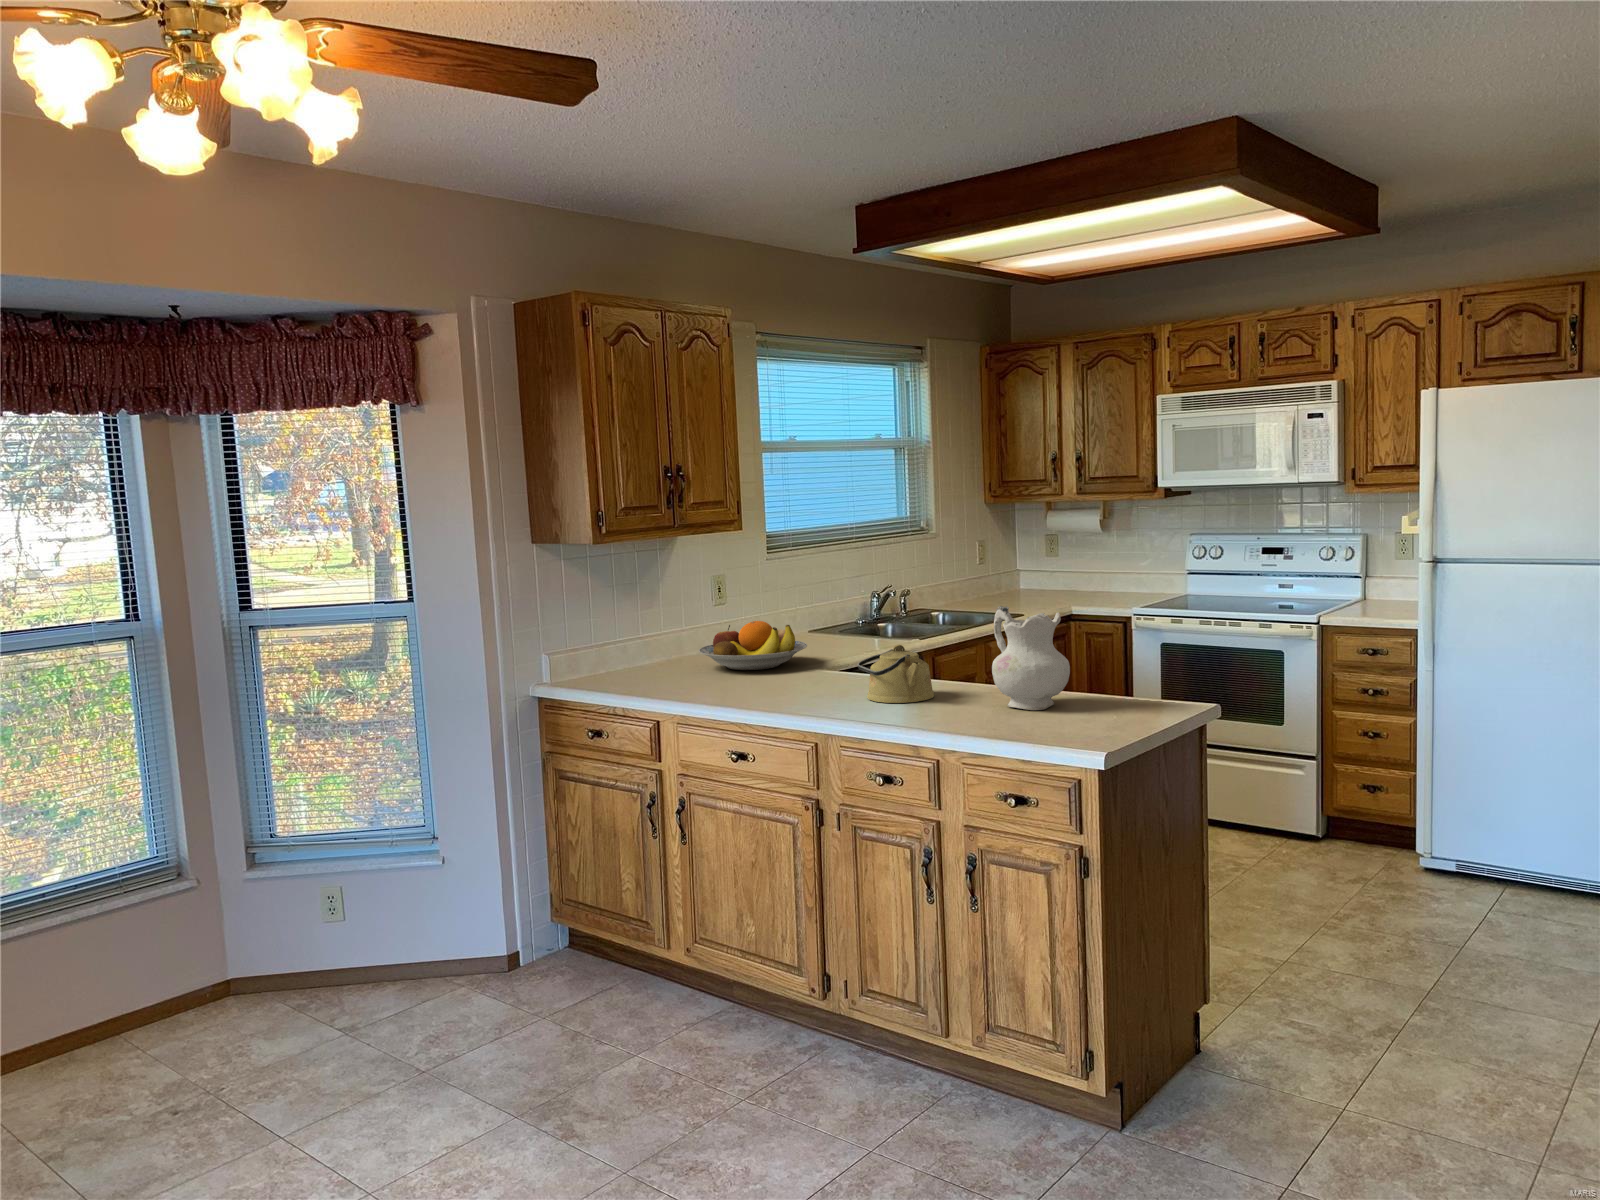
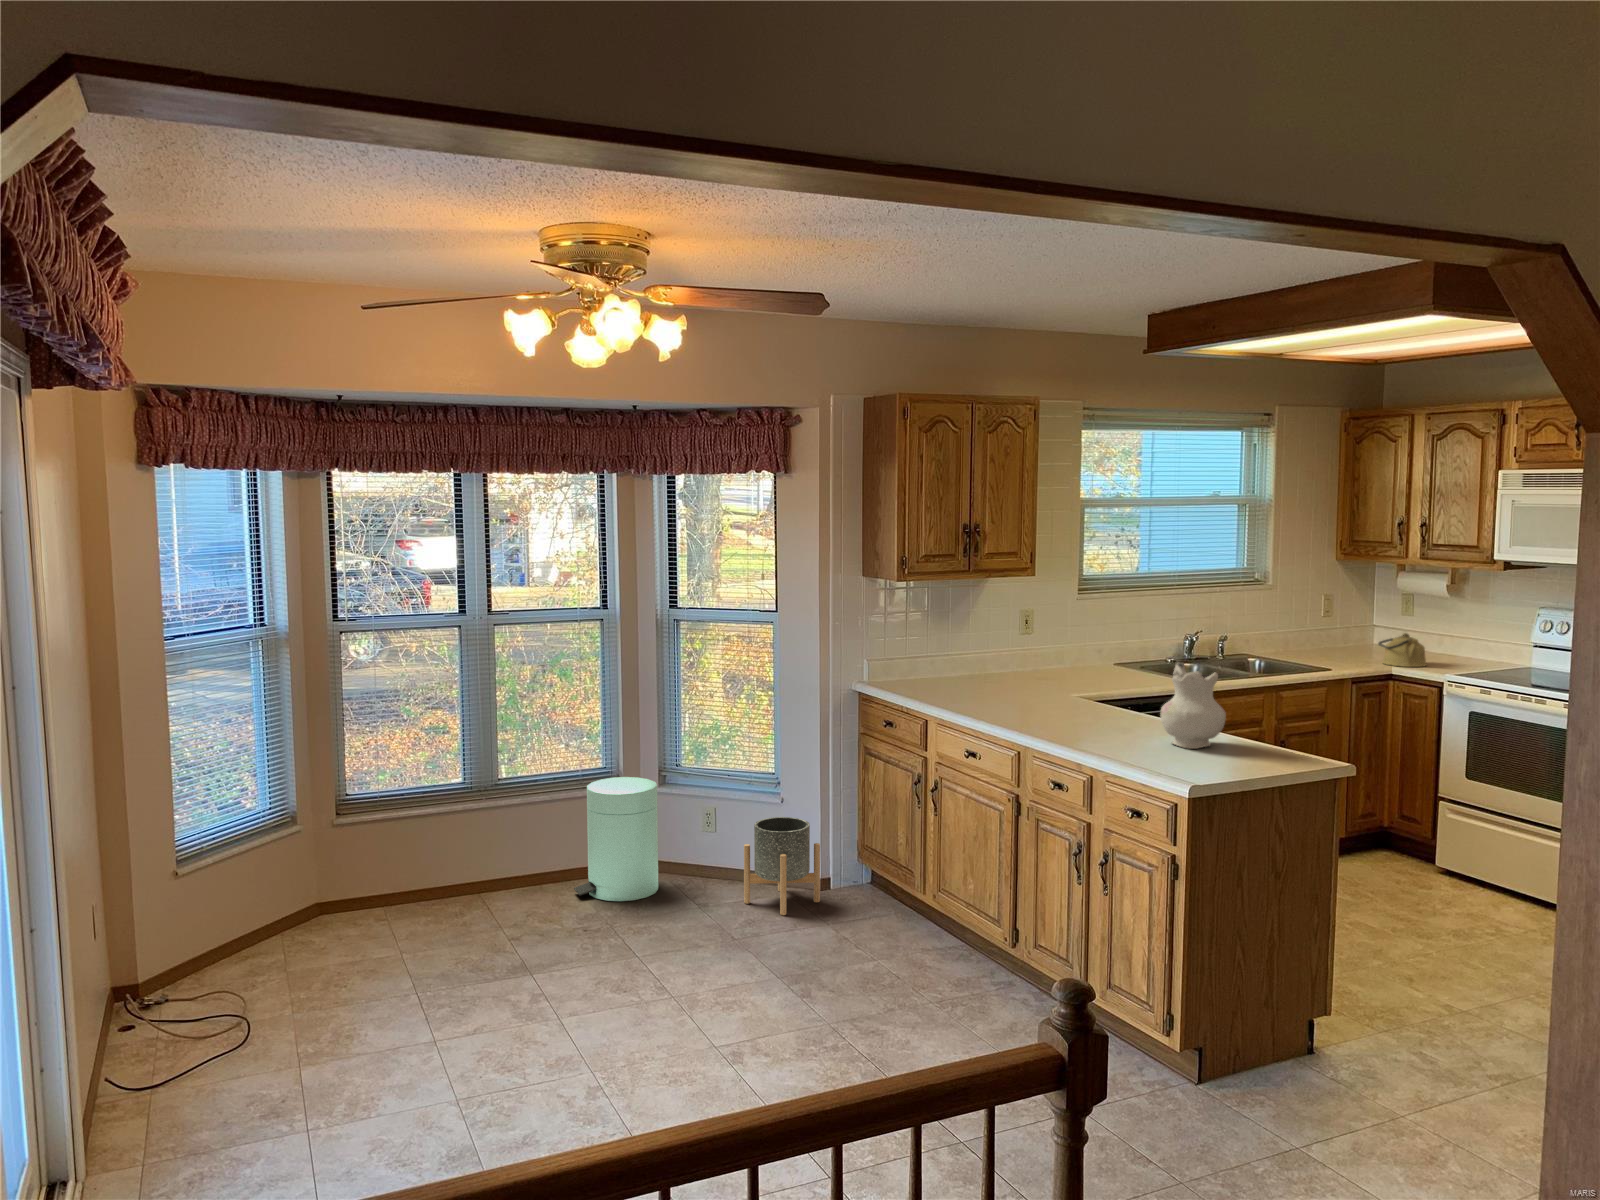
fruit bowl: present [699,621,807,670] -> none [985,652,1074,691]
kettle: present [858,645,934,703] -> present [1378,633,1426,667]
trash can: none [129,861,268,1057] -> present [574,777,658,901]
planter: none [402,878,514,1016] -> present [744,817,820,915]

